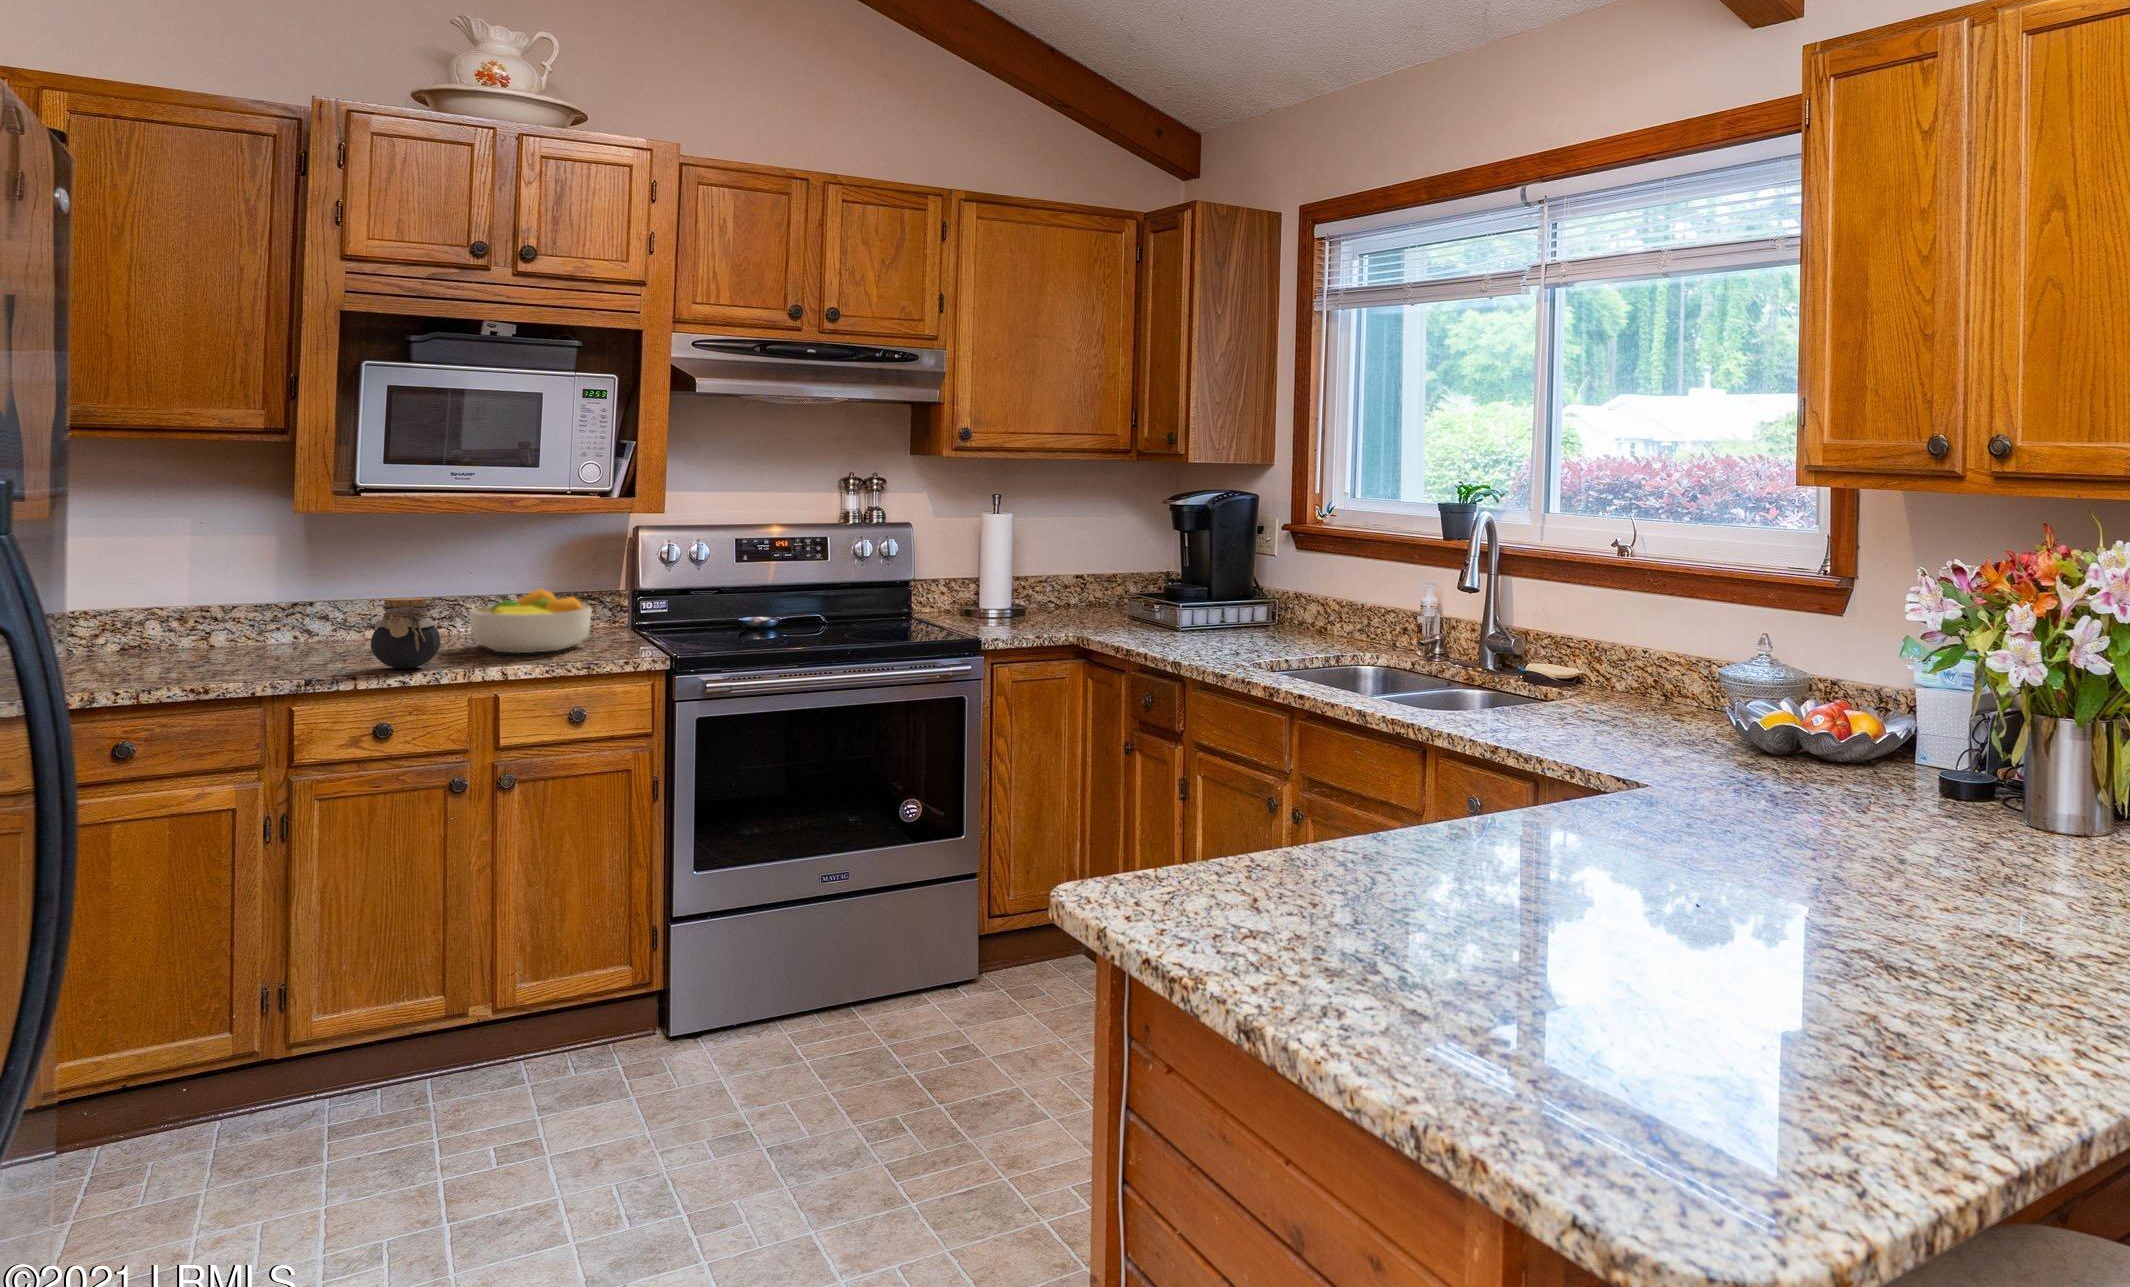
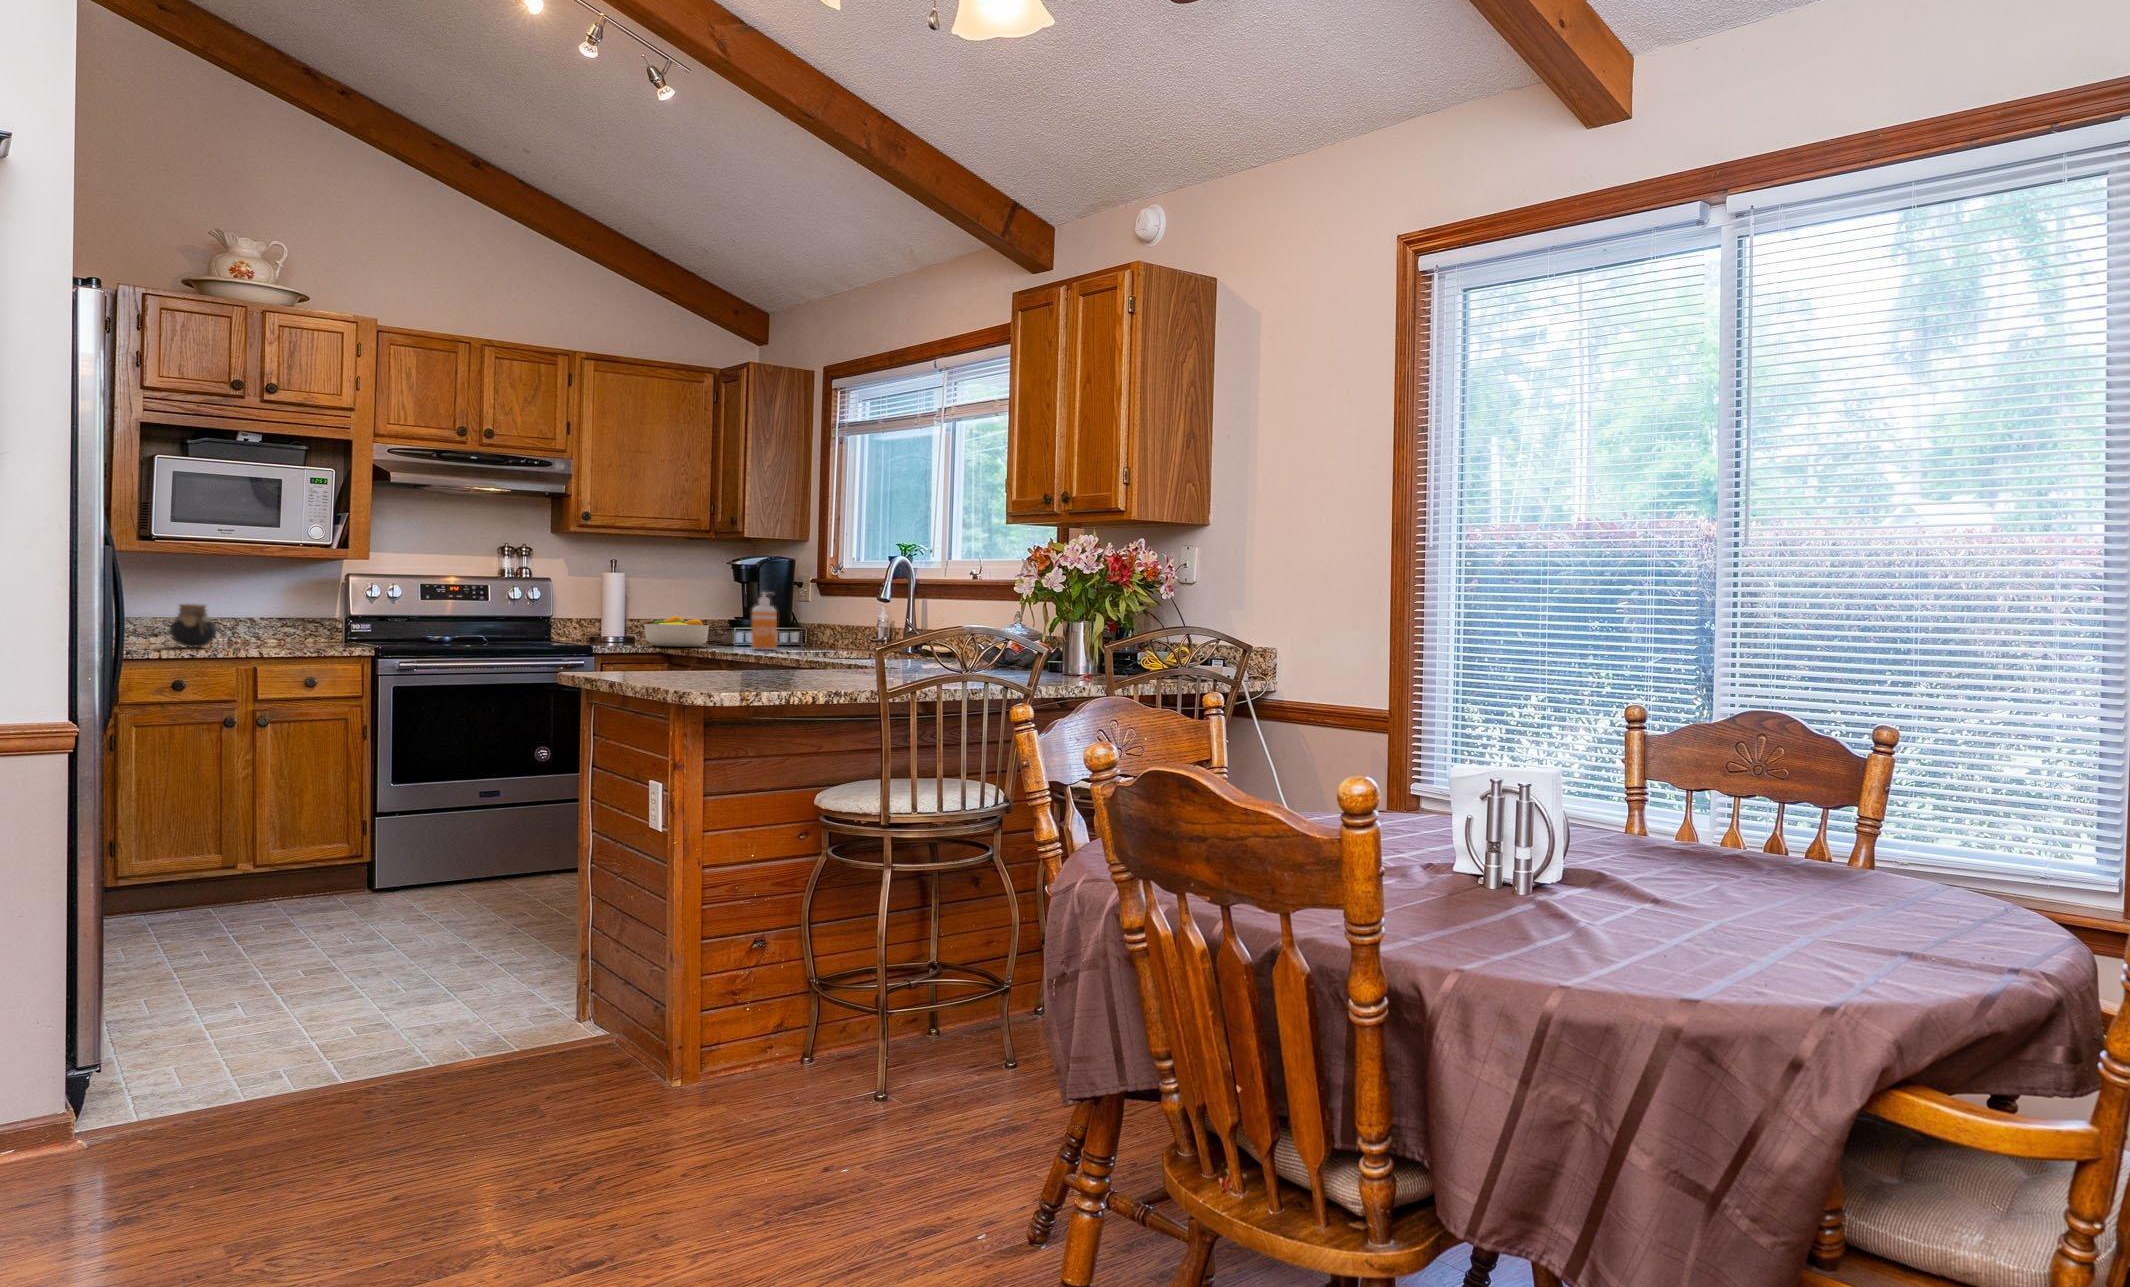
soap dispenser: none [1202,546,1238,636] -> present [752,592,777,650]
fruit bowl: present [469,589,592,653] -> present [644,615,709,647]

